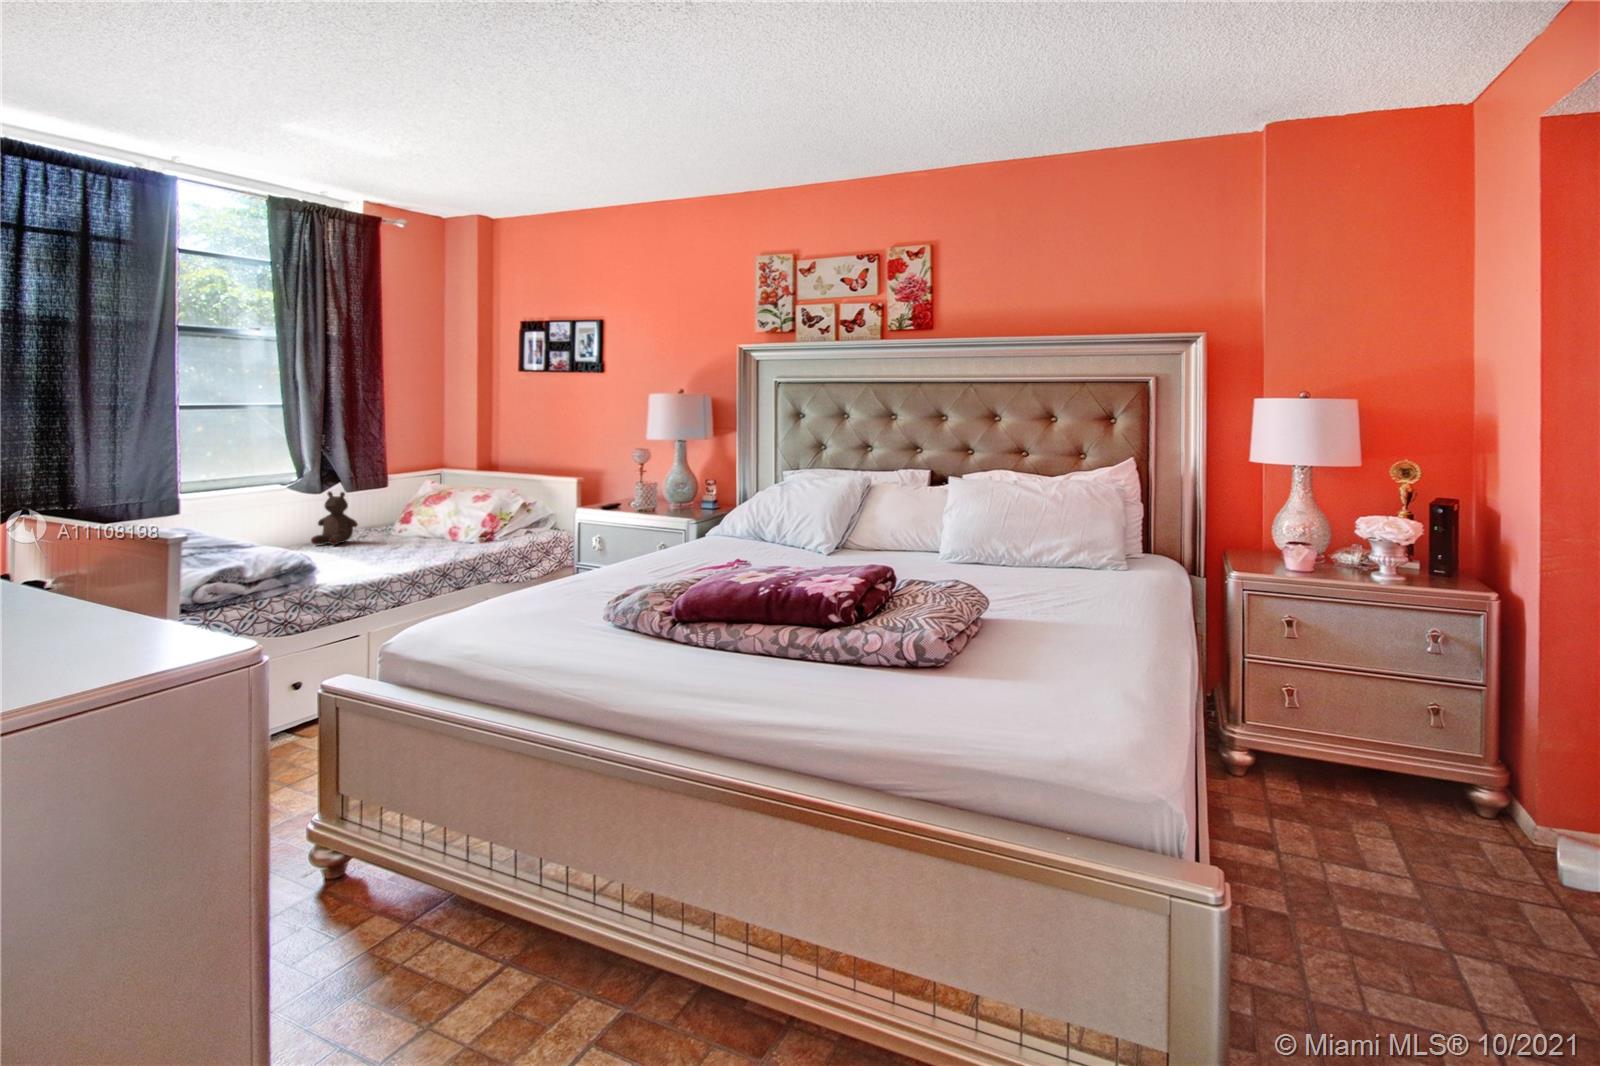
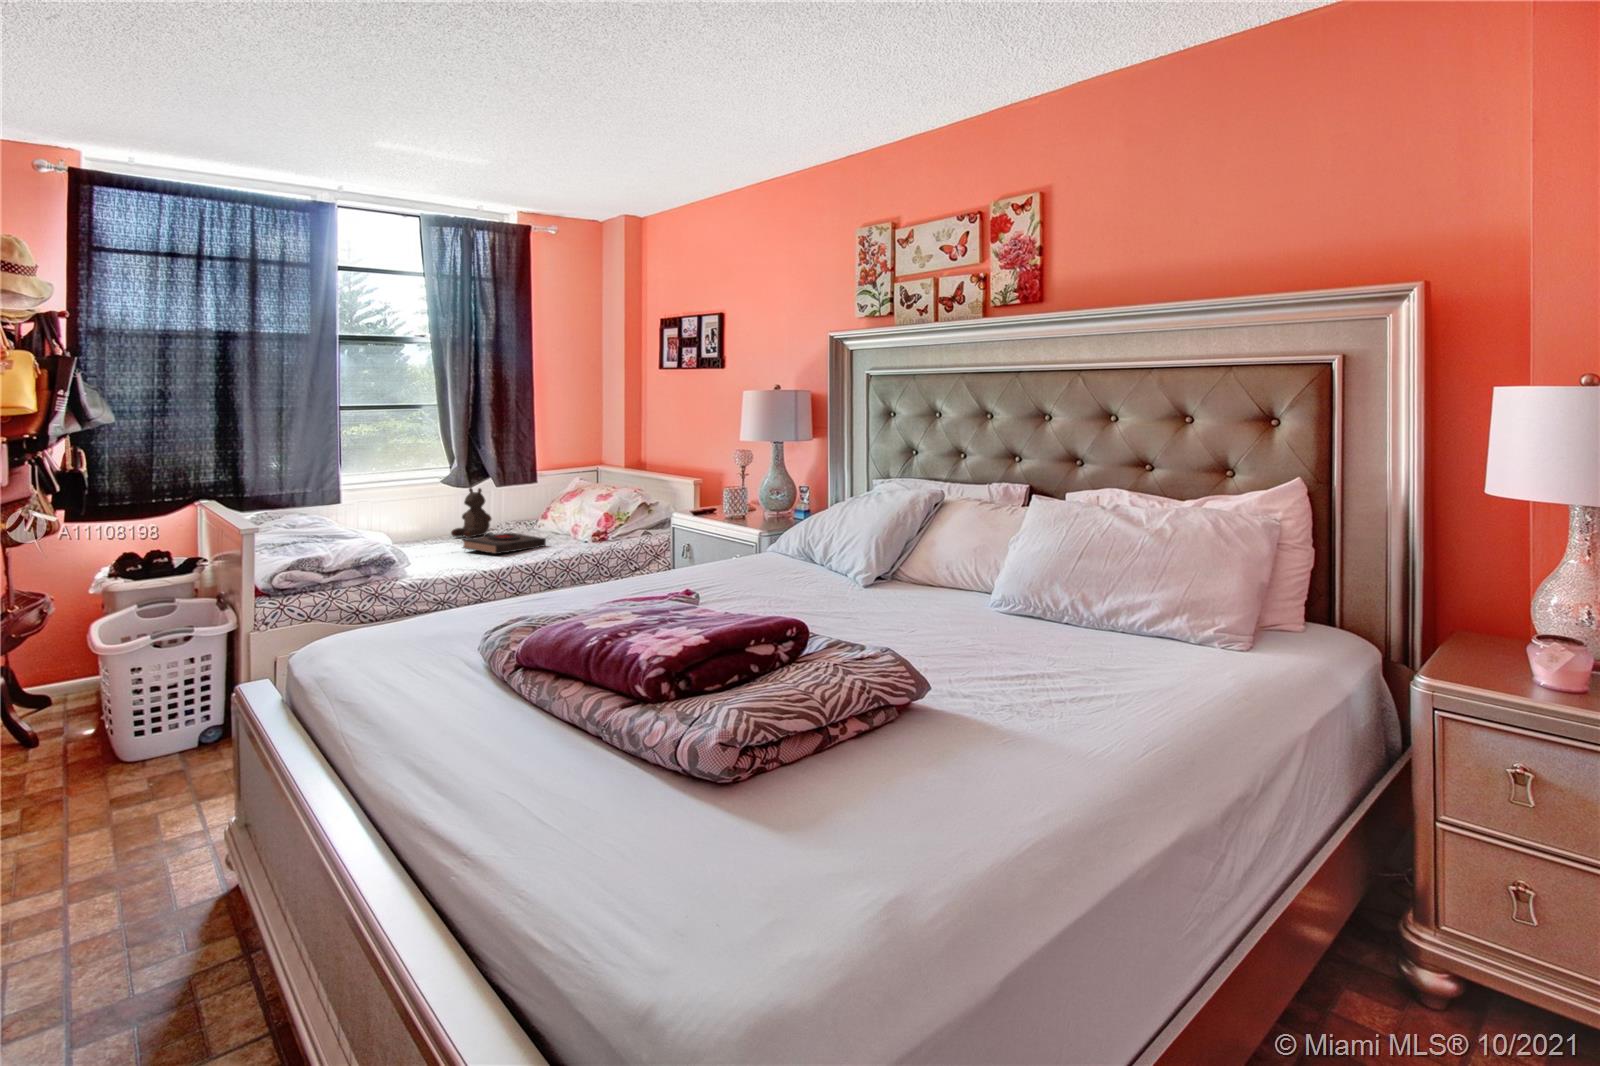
book: none [350,537,437,559] -> present [463,533,546,554]

